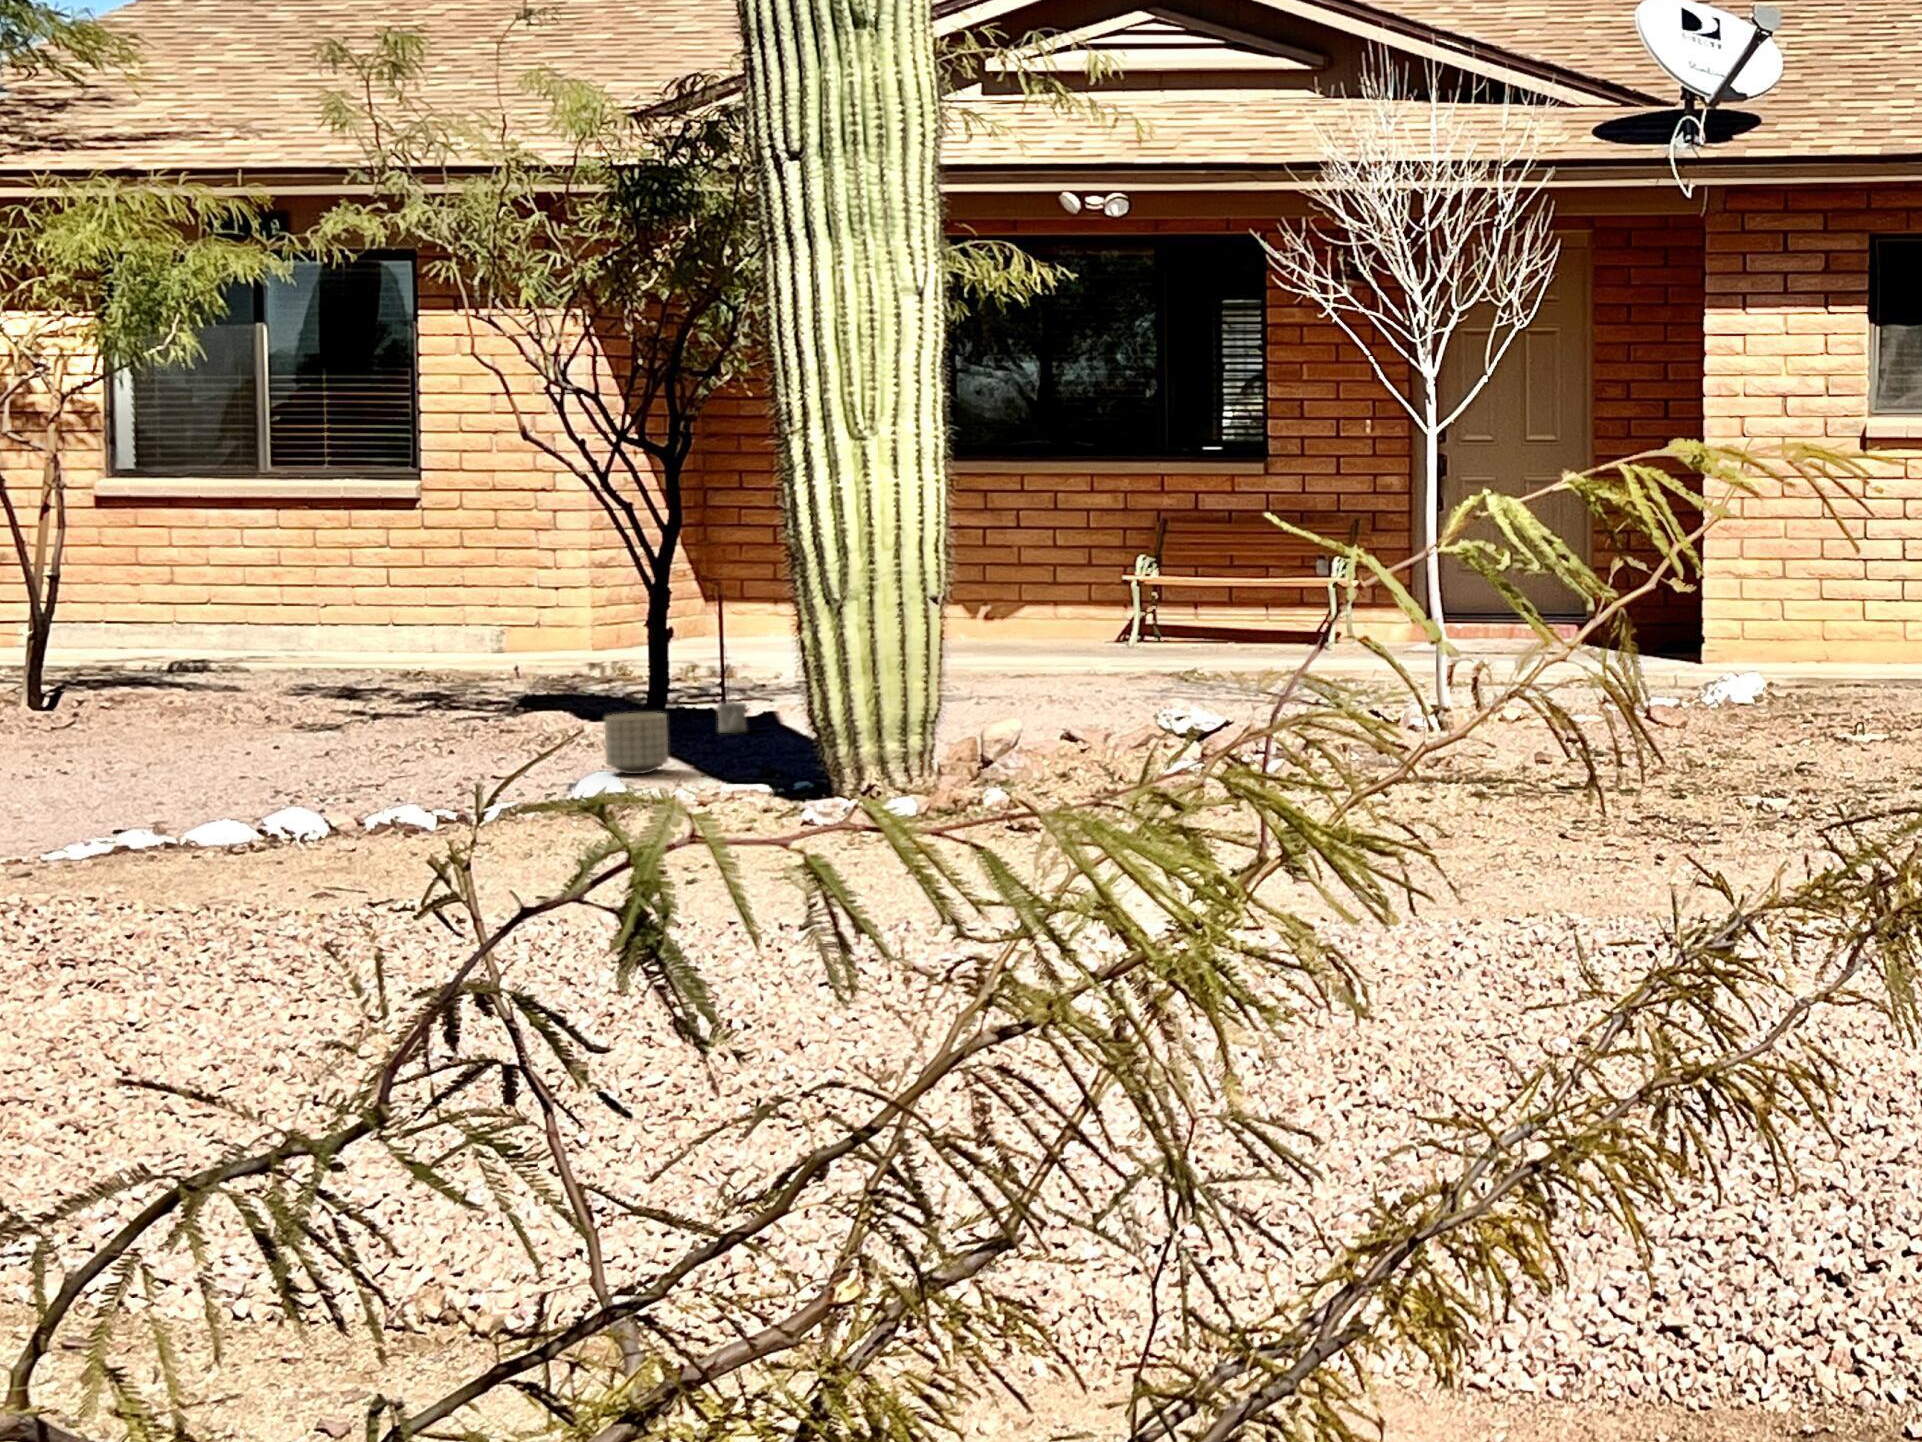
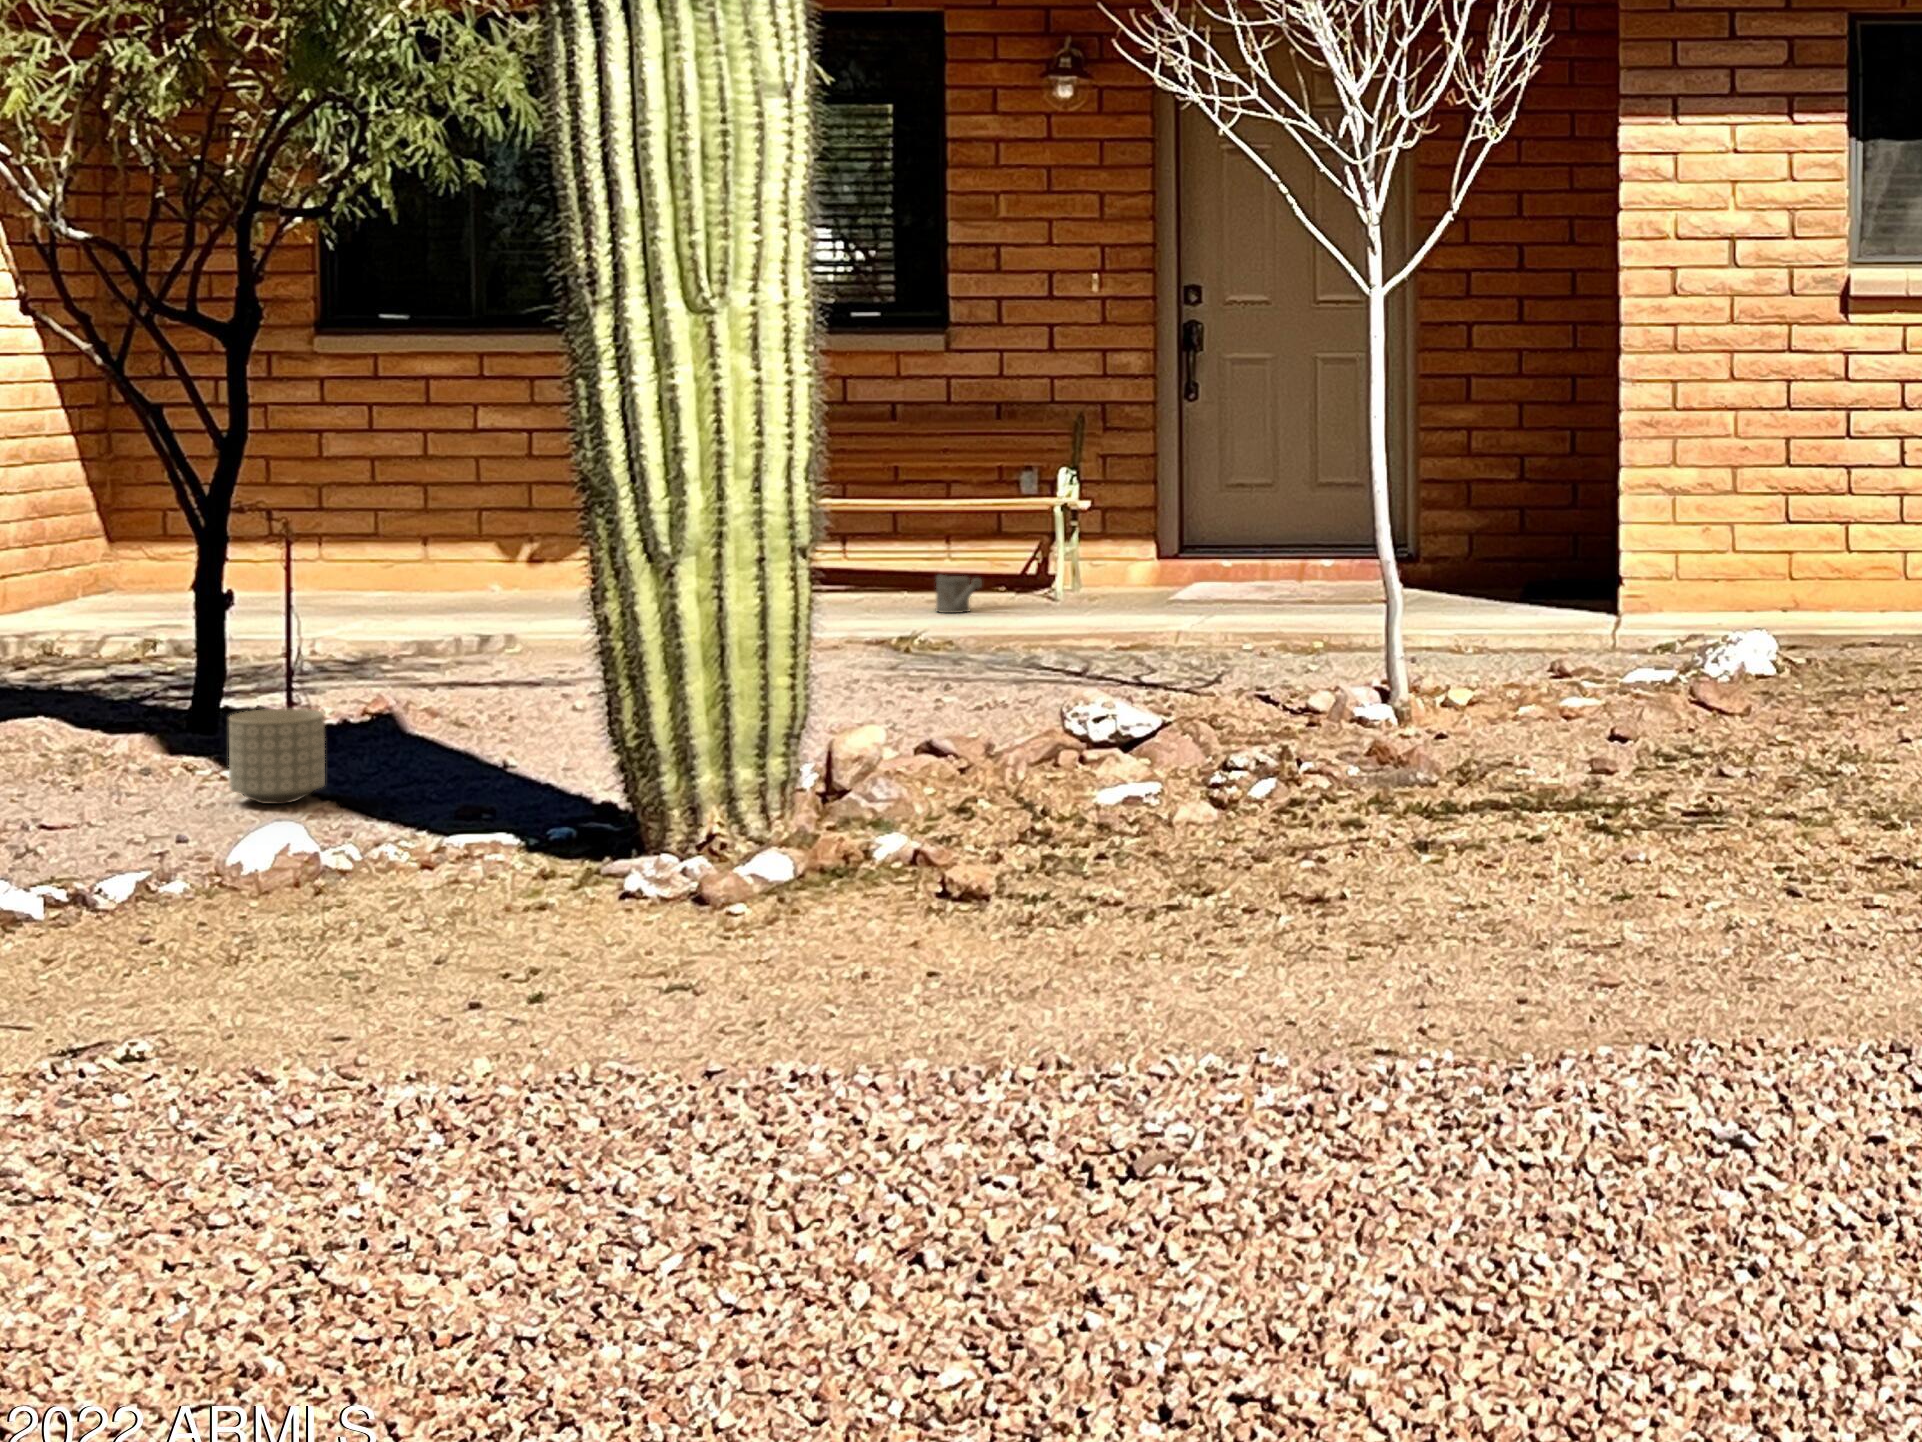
watering can: present [717,702,747,733] -> present [936,575,982,613]

